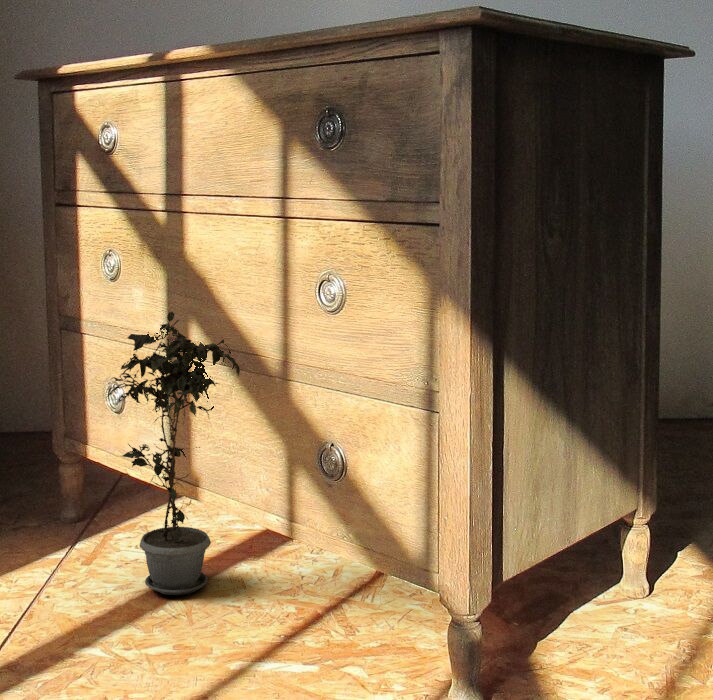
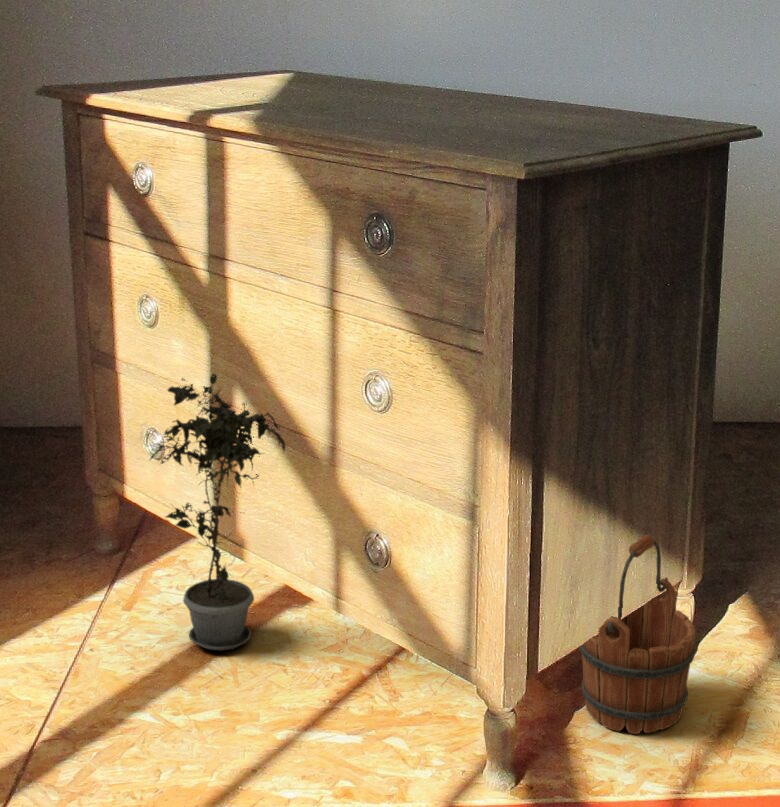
wooden bucket: none [540,451,659,659] -> present [580,535,696,734]

